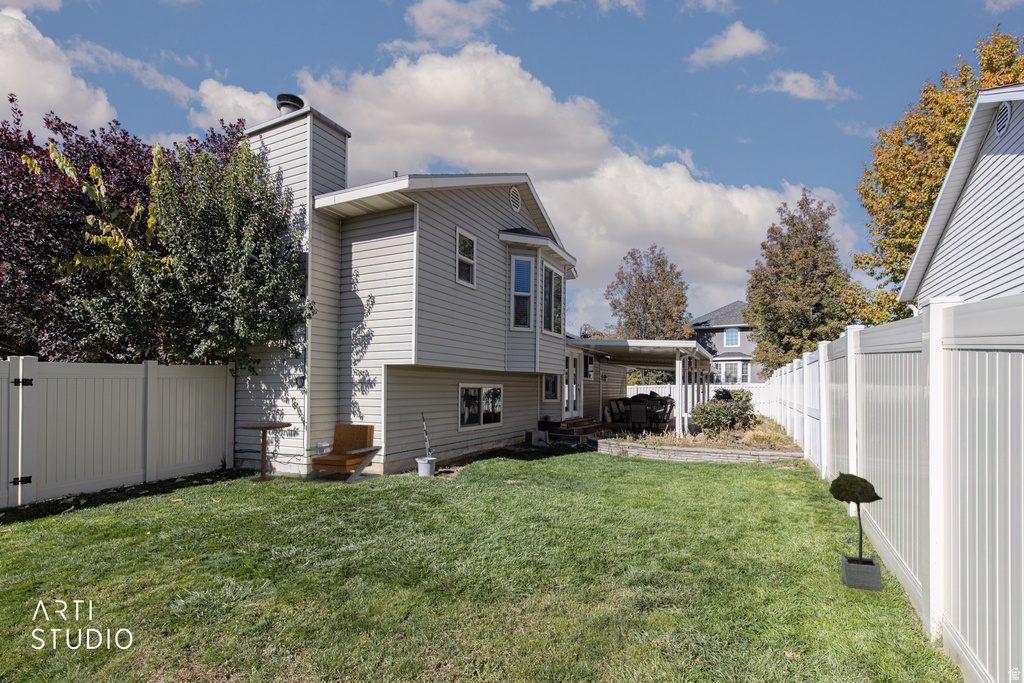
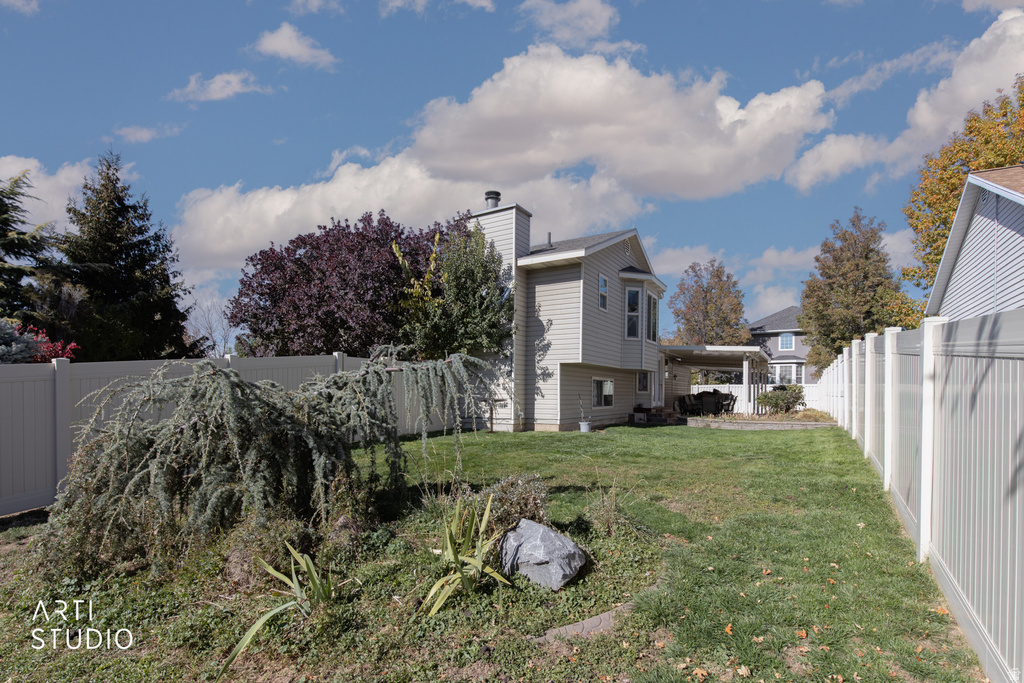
lounge chair: present [305,424,382,484] -> none [517,400,561,435]
potted tree: present [829,471,883,591] -> none [828,410,851,459]

